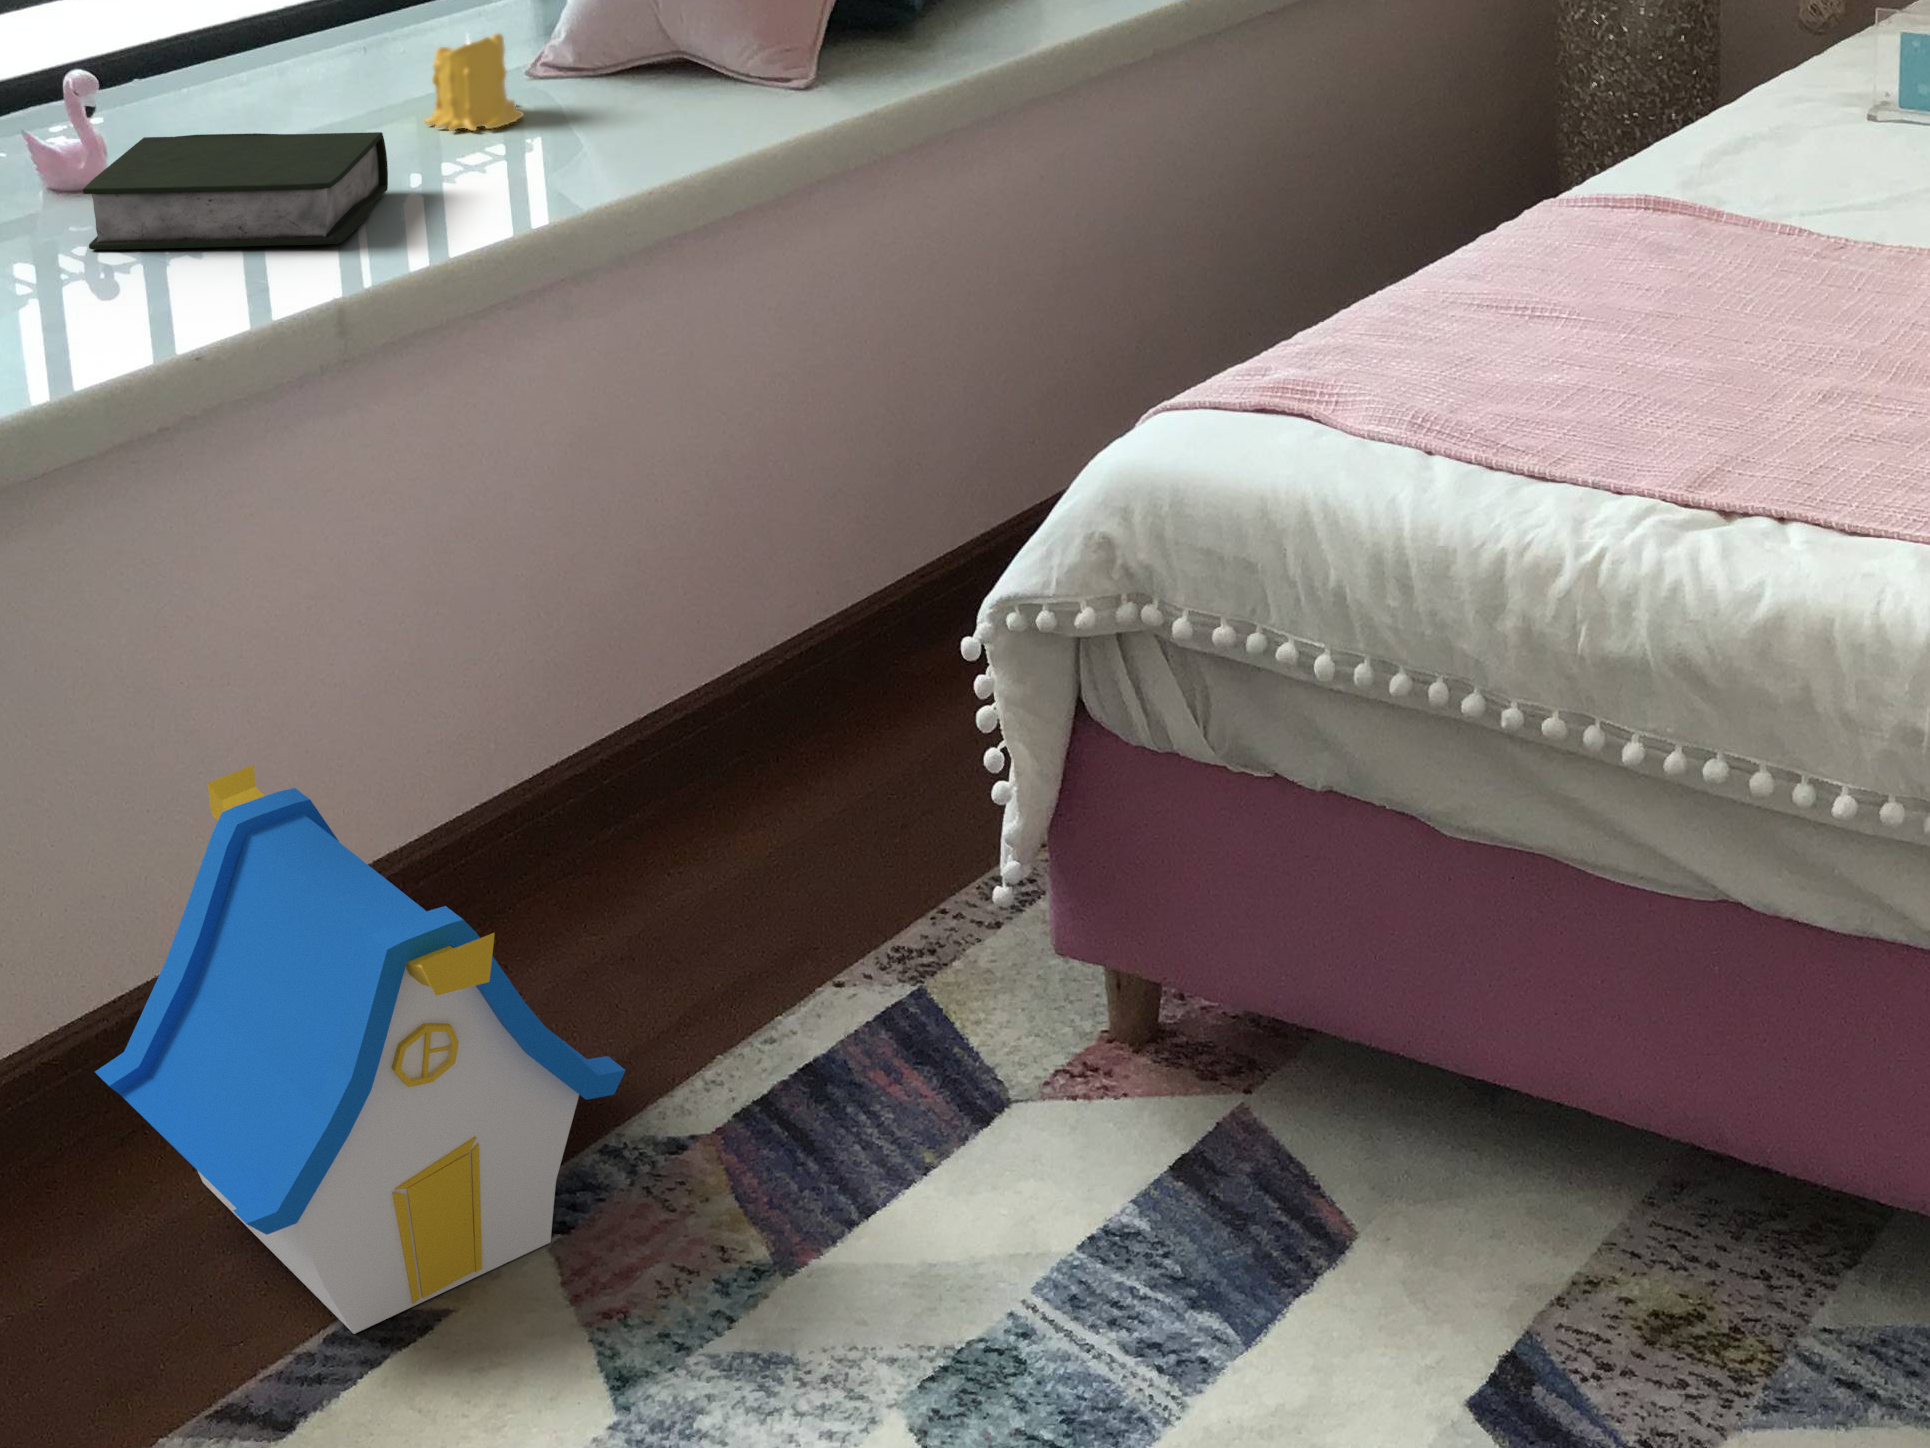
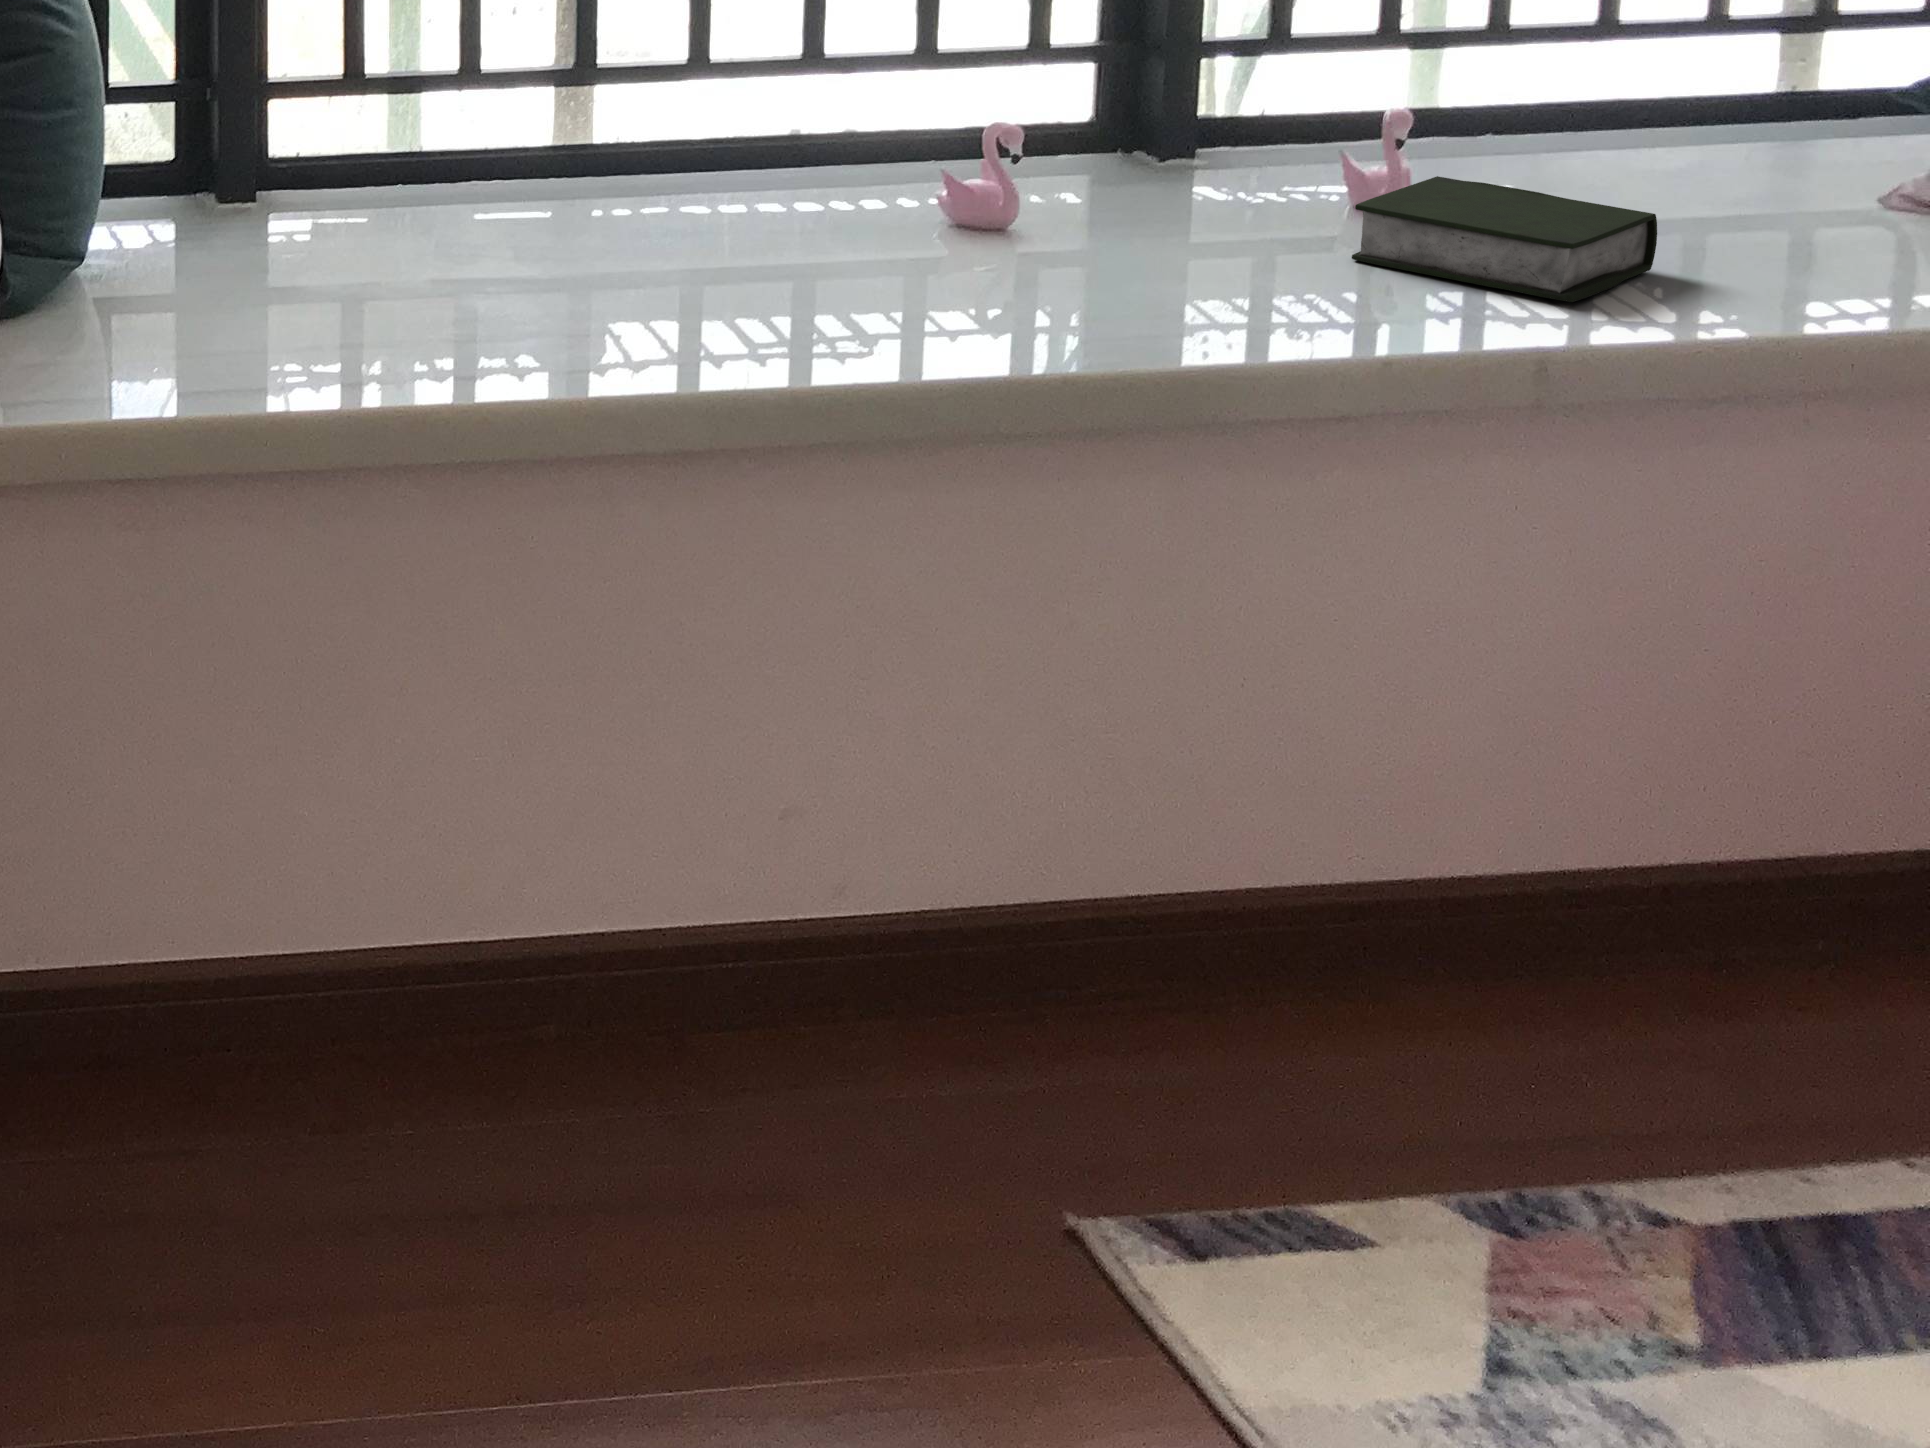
candle: present [425,33,523,131] -> none [1731,139,1838,241]
toy house: present [95,765,626,1334] -> none [1158,728,1603,1238]

